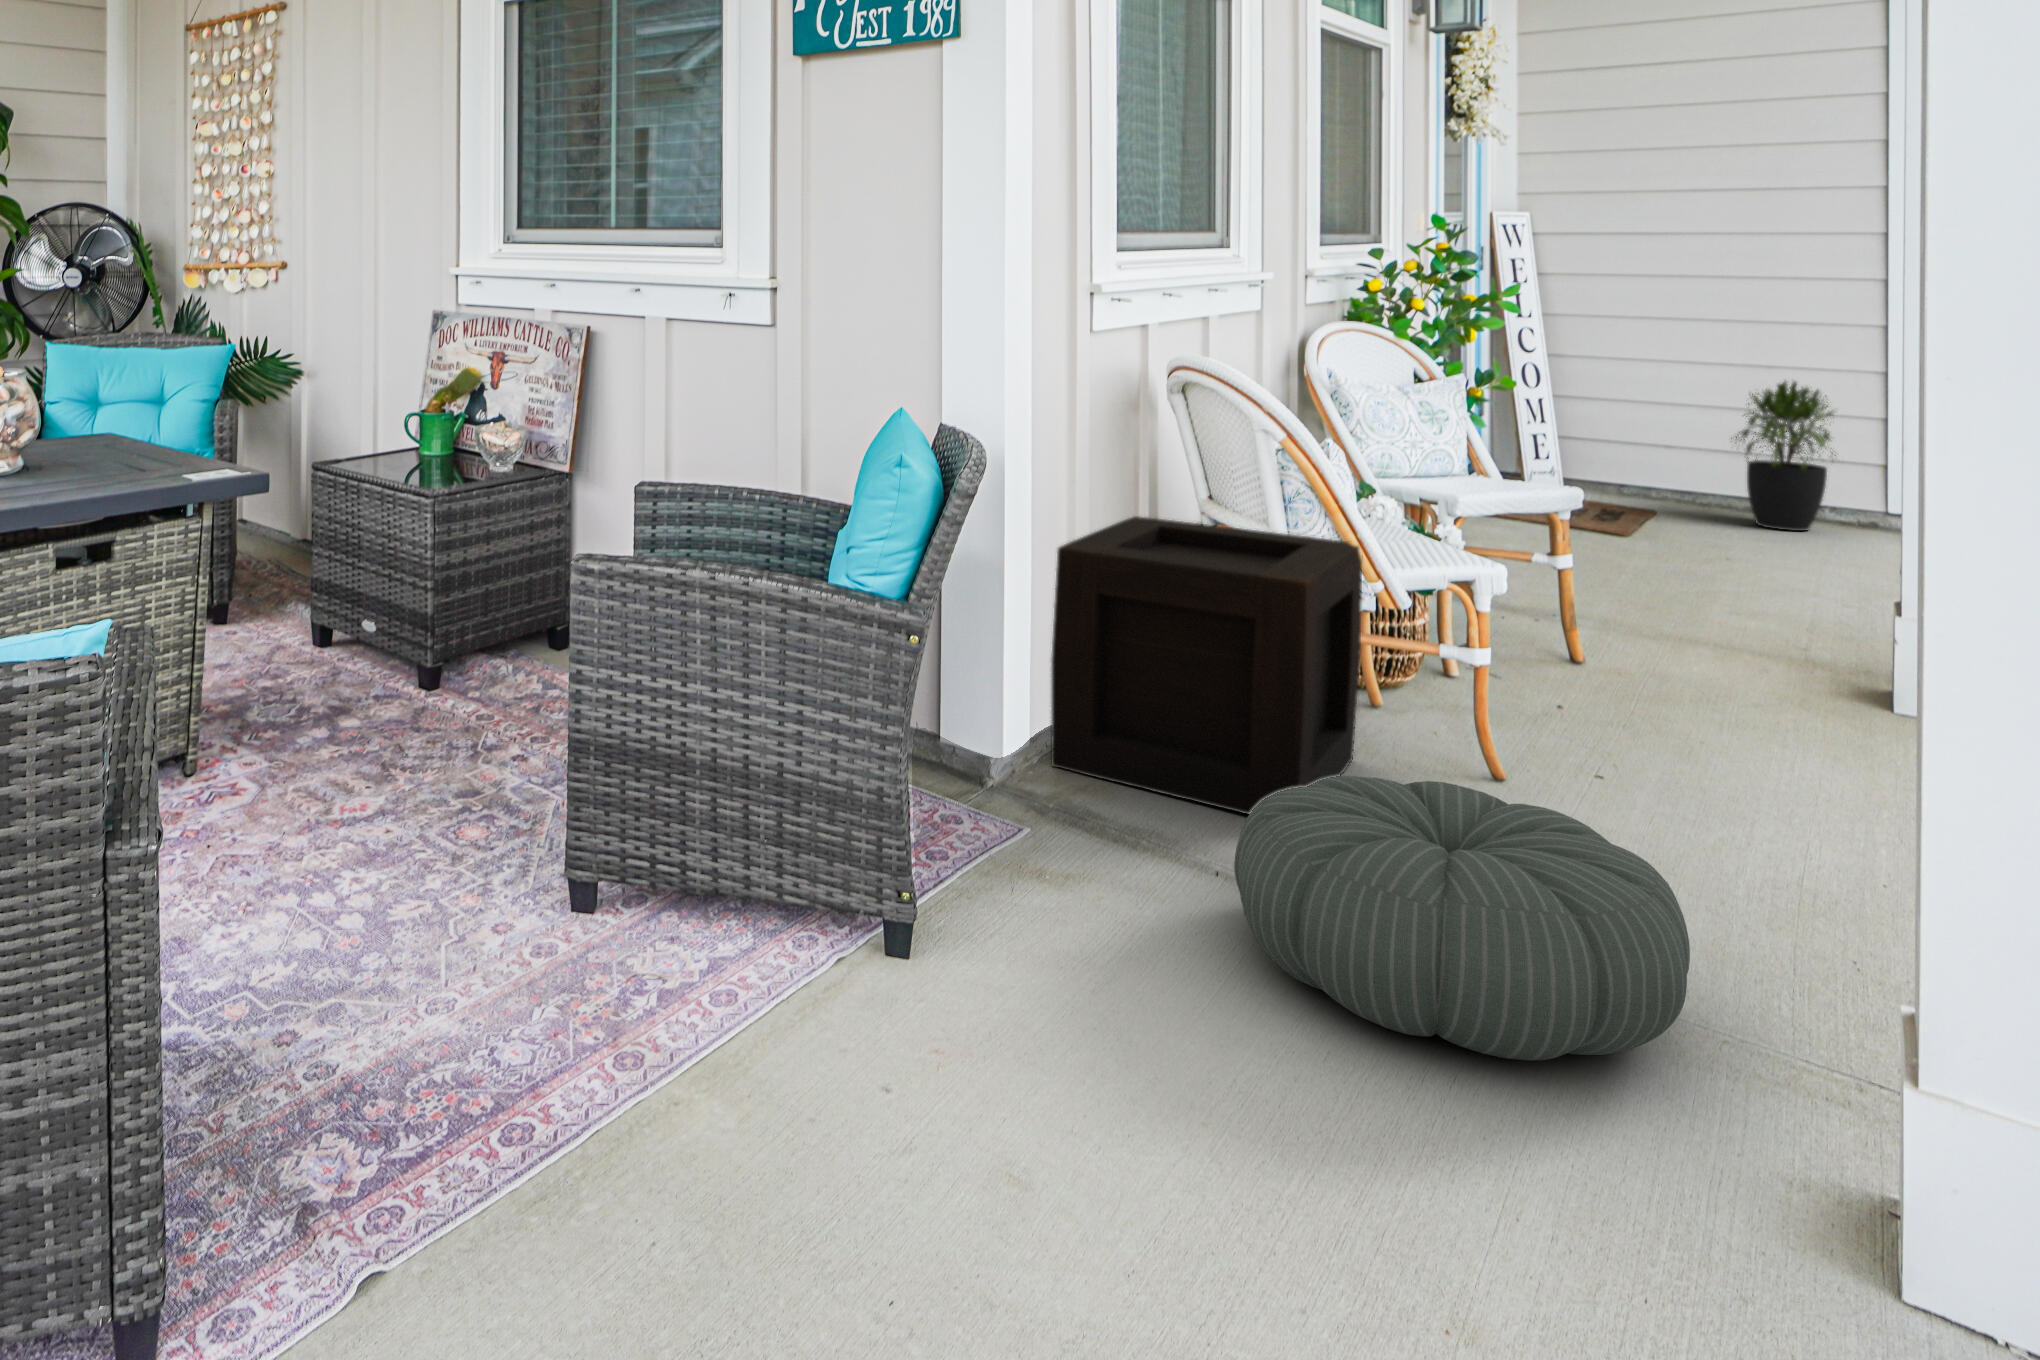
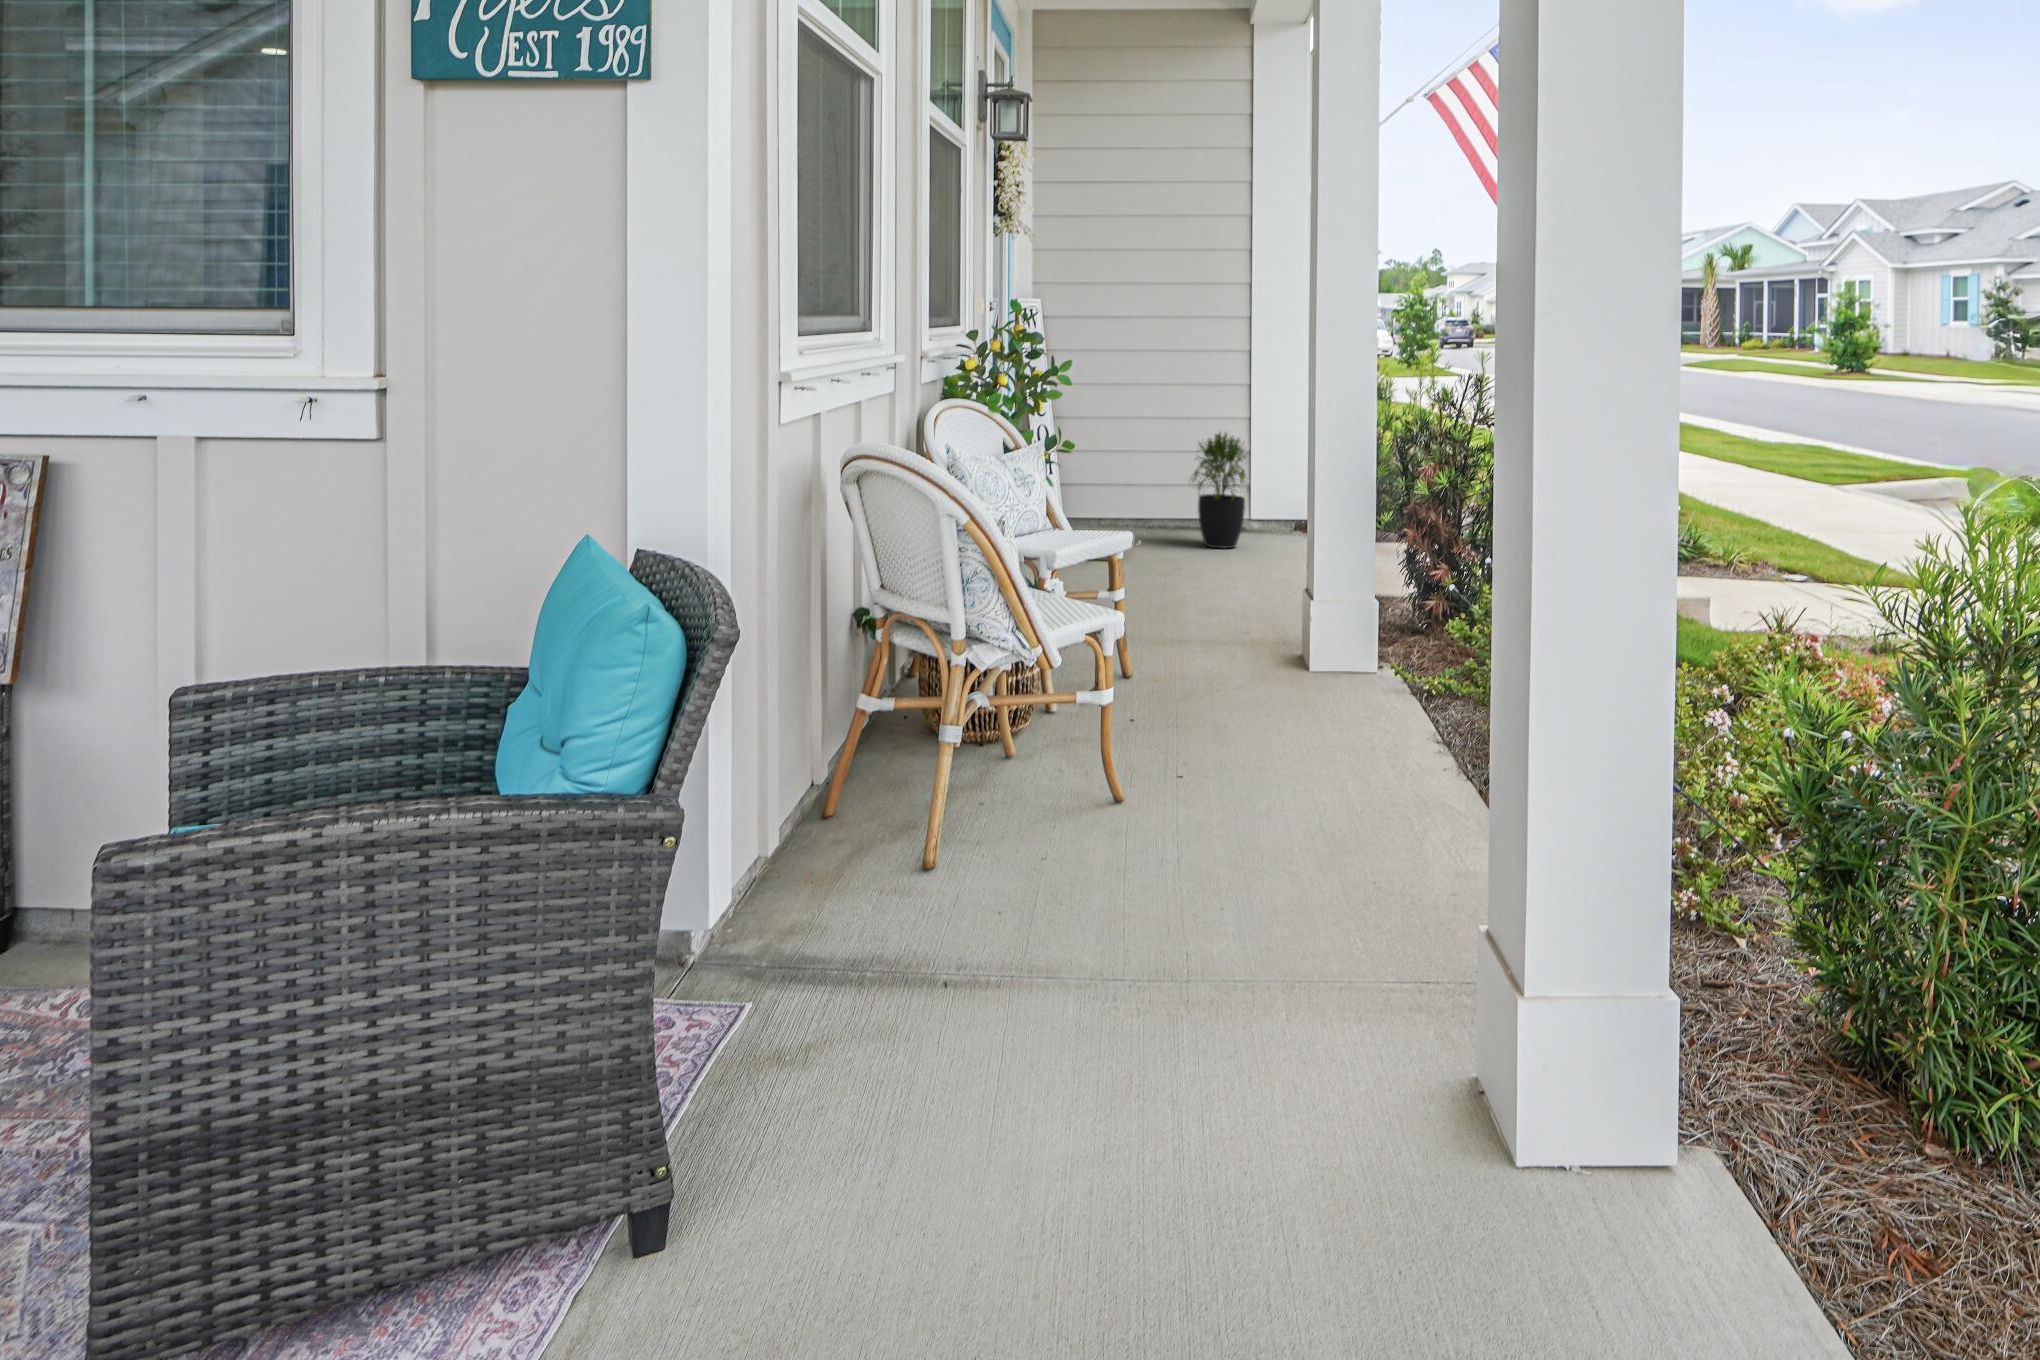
wooden crate: present [1051,516,1362,814] -> none [752,612,1029,924]
pouf: present [1234,776,1690,1060] -> none [990,861,1374,1151]

